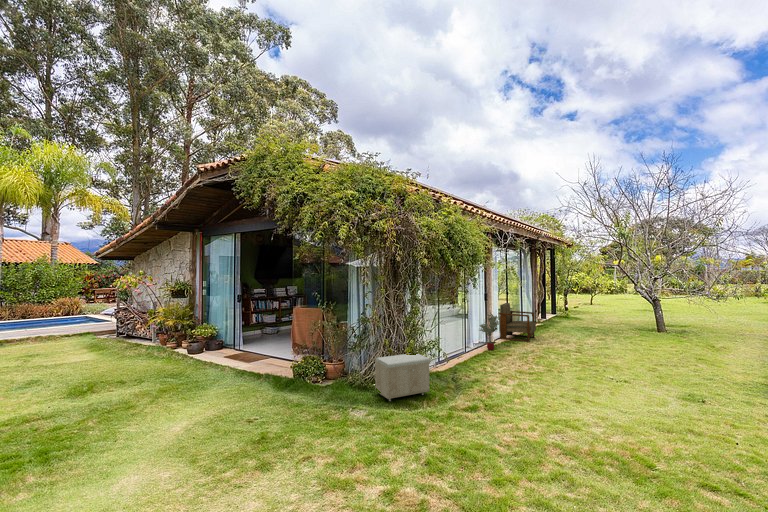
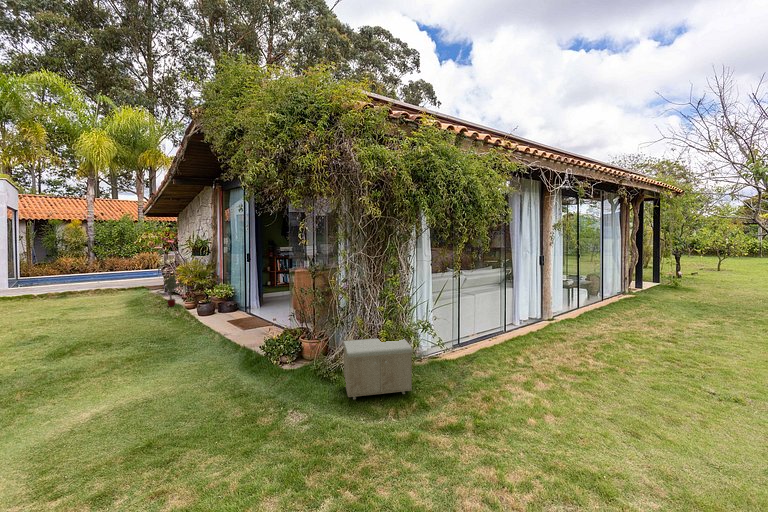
armchair: present [499,303,536,342] -> none [560,269,615,321]
potted tree: present [480,312,499,350] -> present [165,271,184,307]

